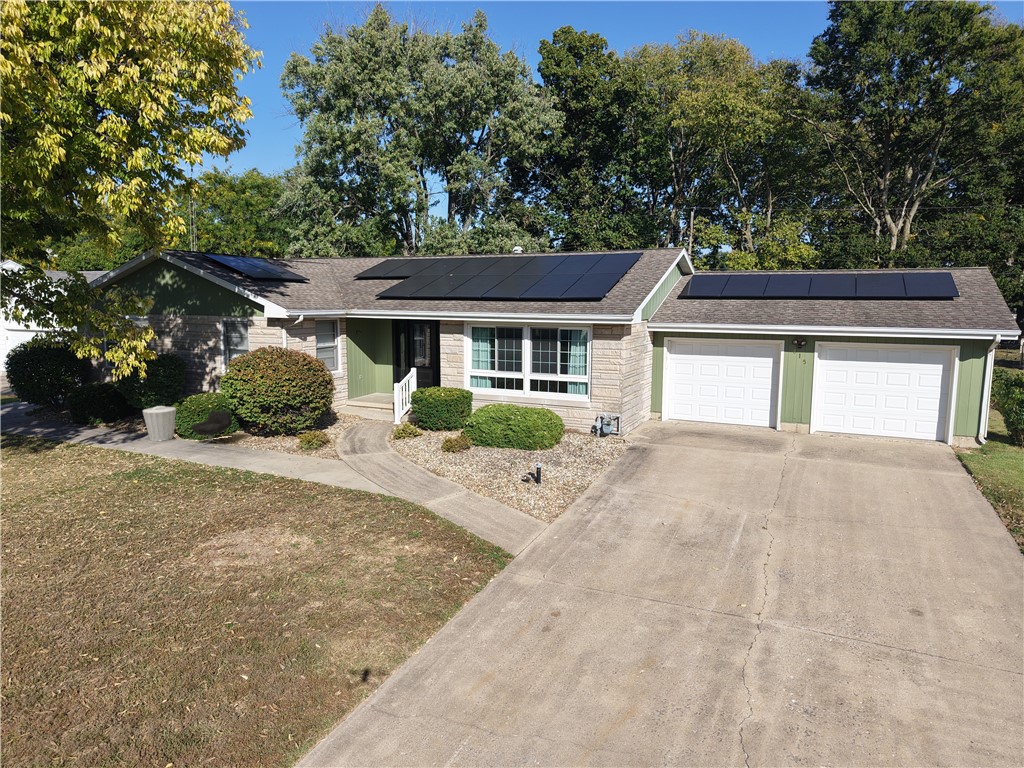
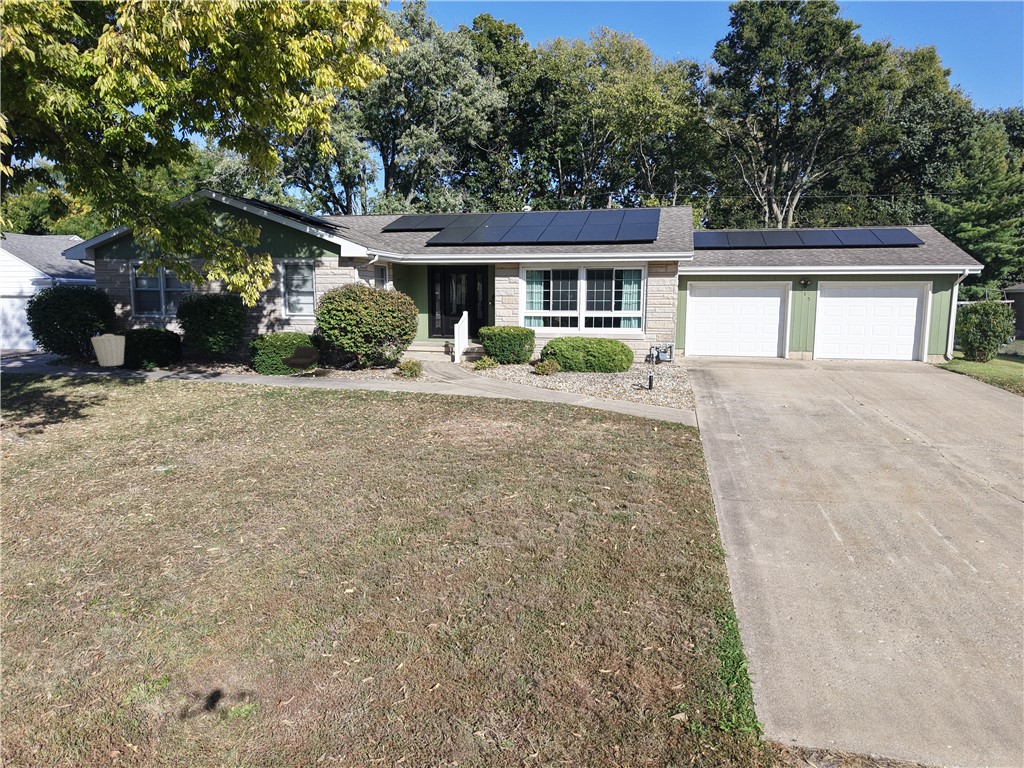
trash can: present [143,406,176,441] -> present [91,334,125,366]

